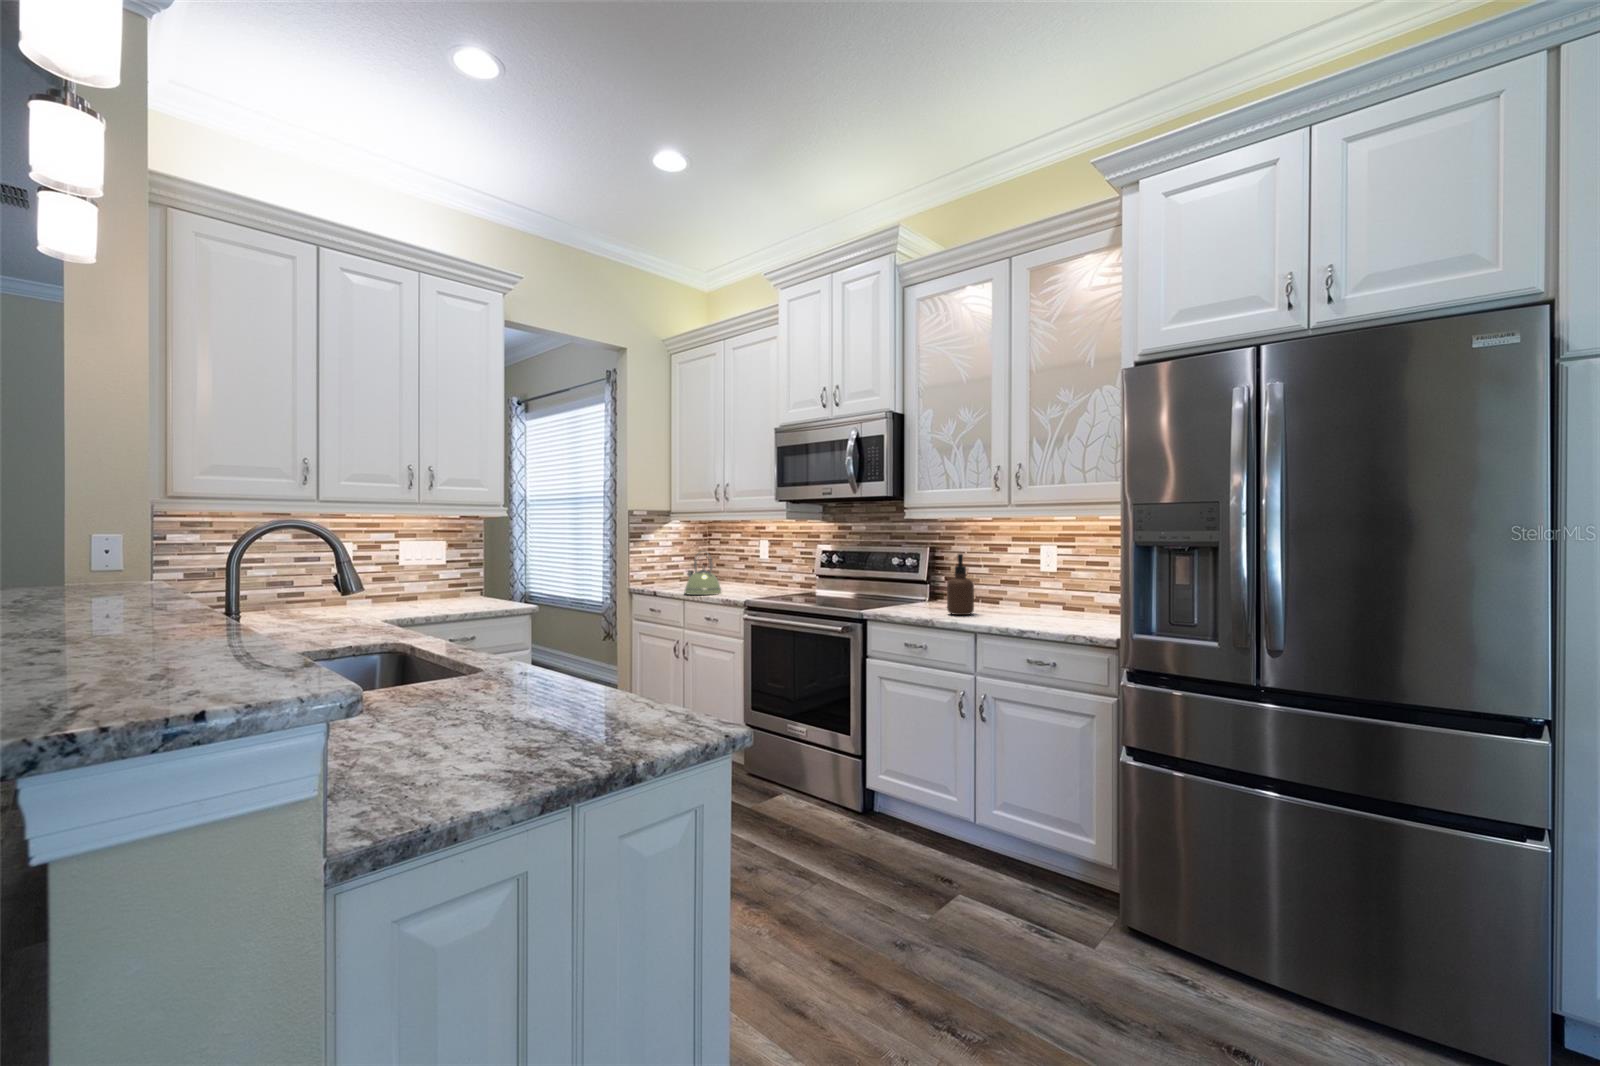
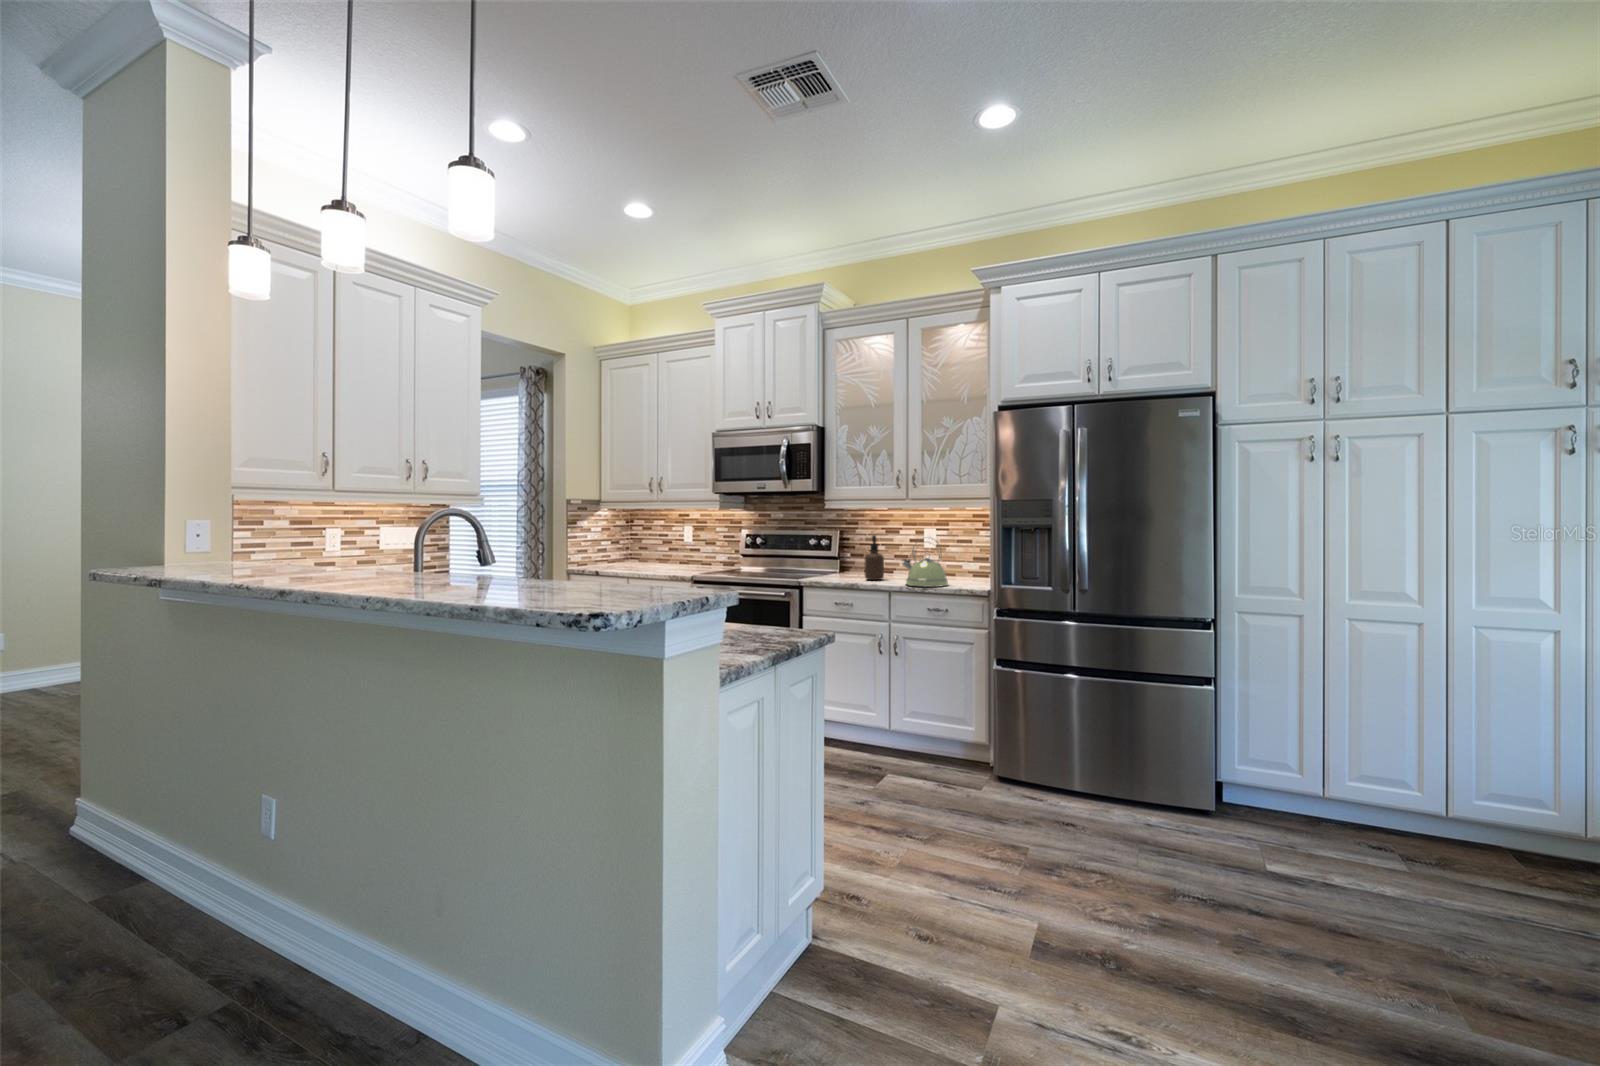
kettle: present [684,552,721,595] -> present [902,539,948,587]

